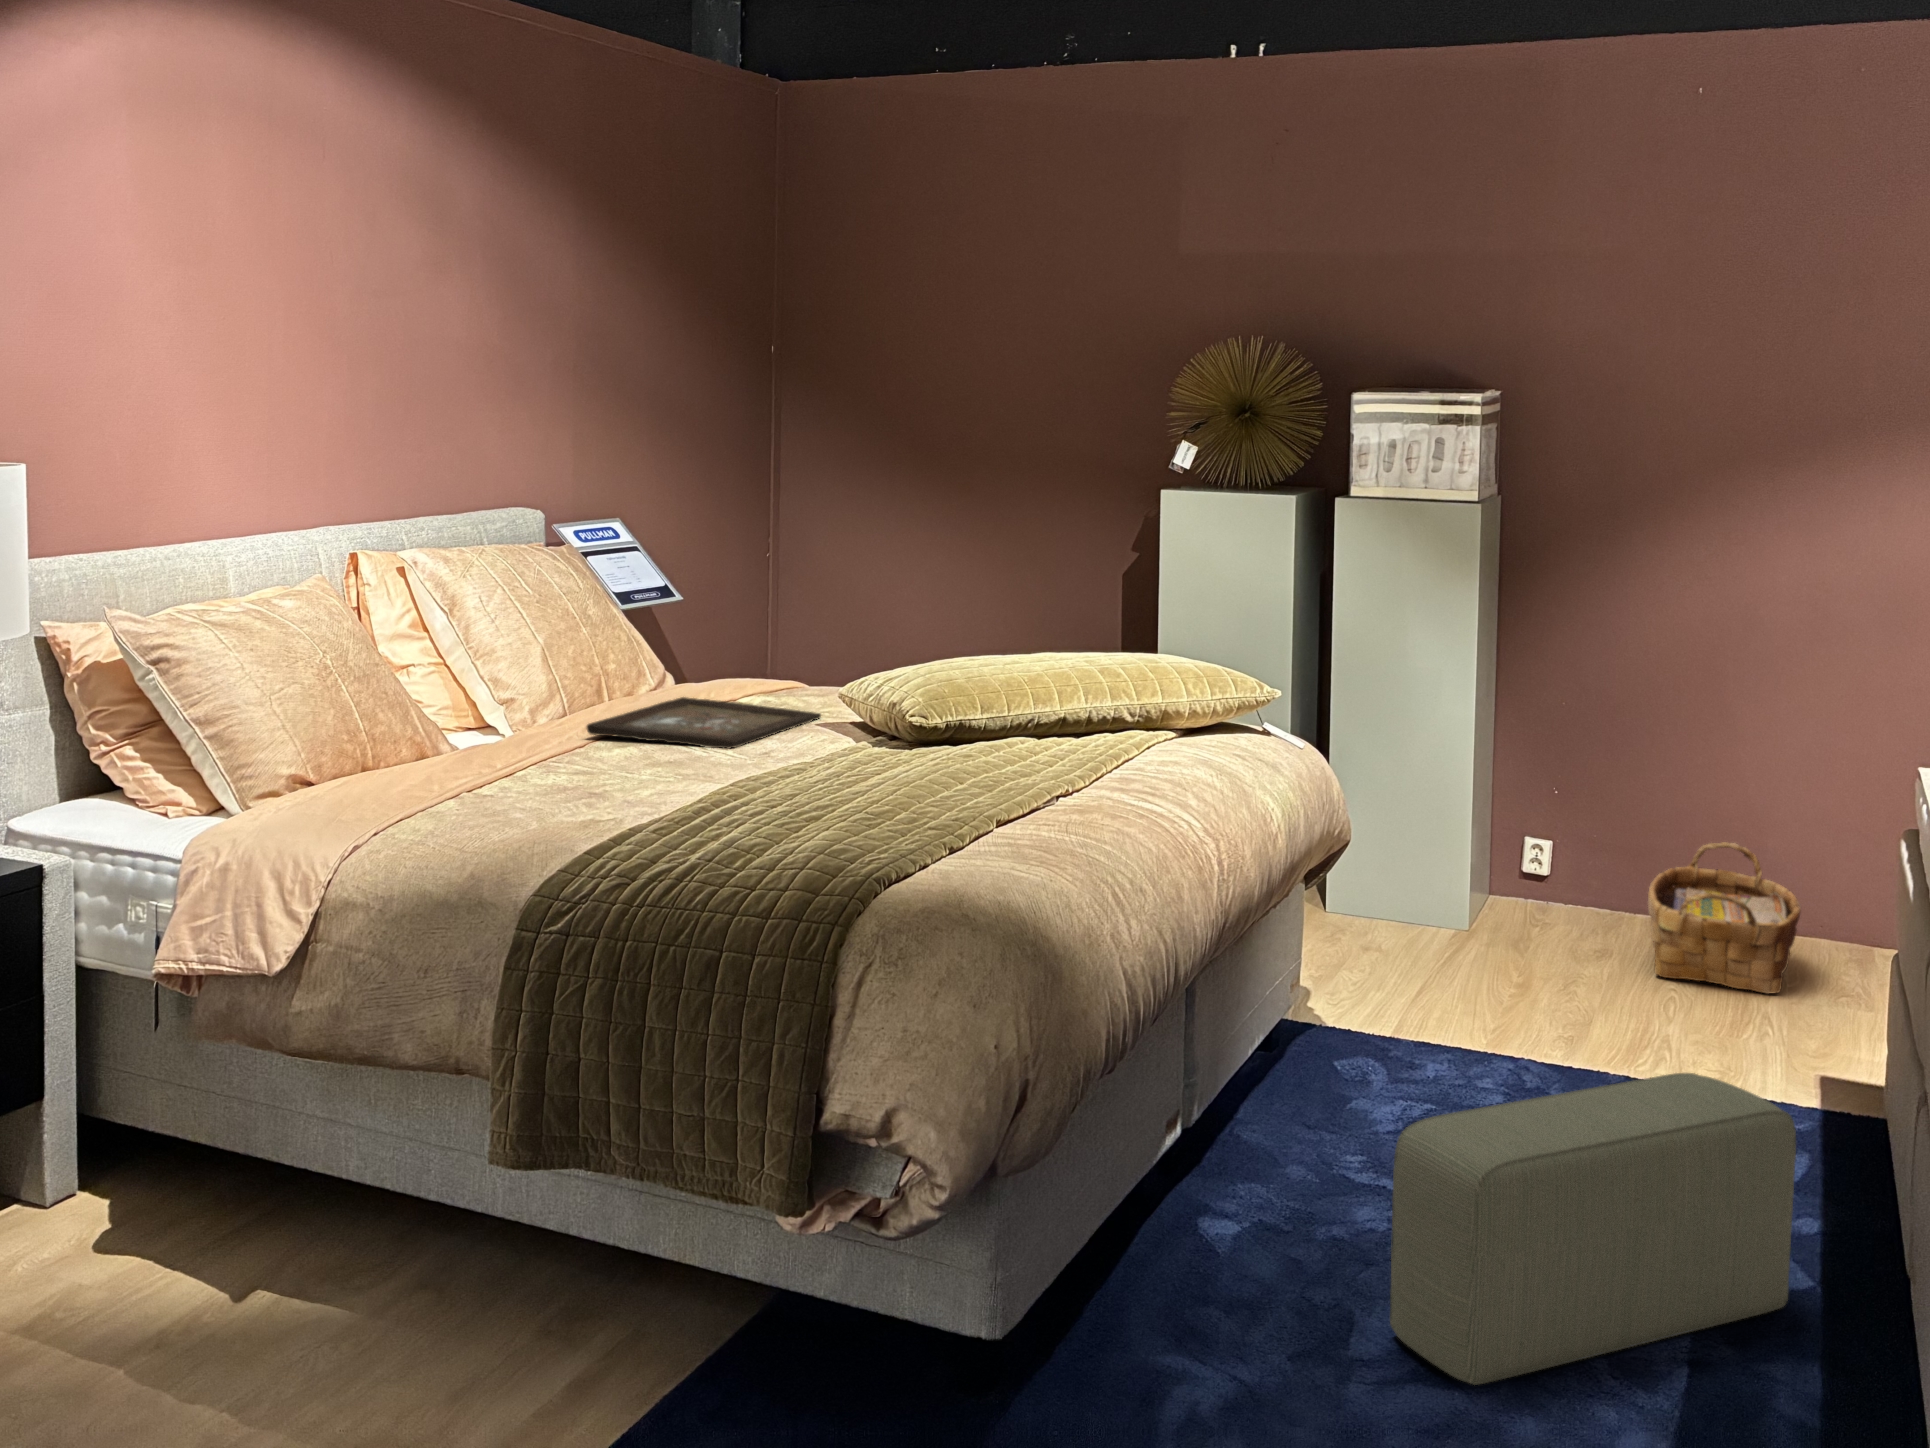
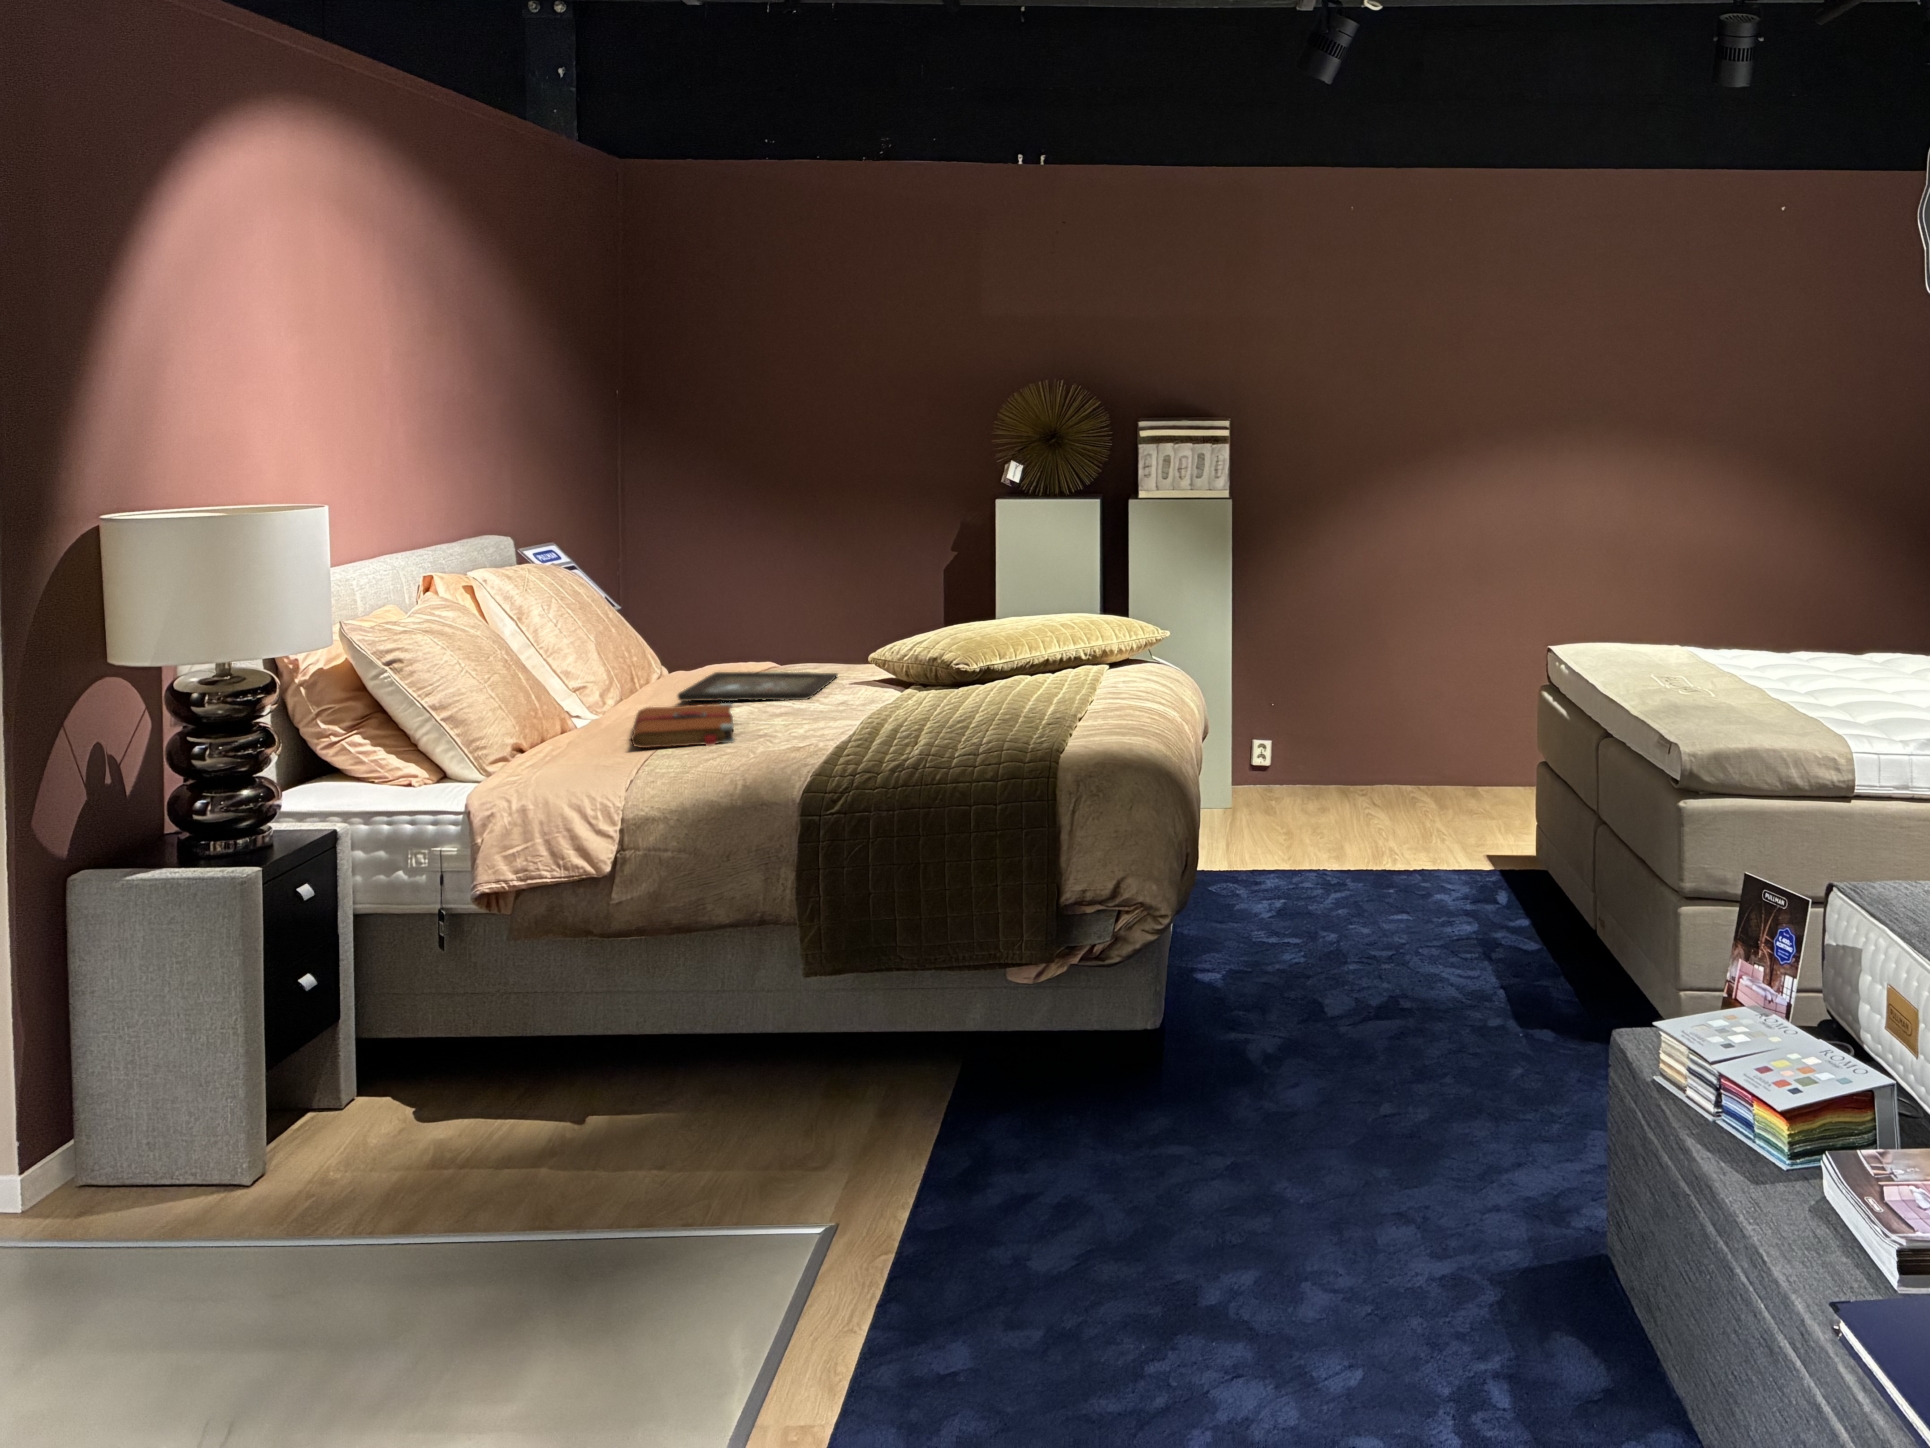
book: none [417,742,601,809] -> present [631,703,735,748]
woven basket: present [1648,842,1801,994] -> none [1347,714,1438,805]
pouf: present [1390,1073,1796,1385] -> none [1342,824,1531,1009]

